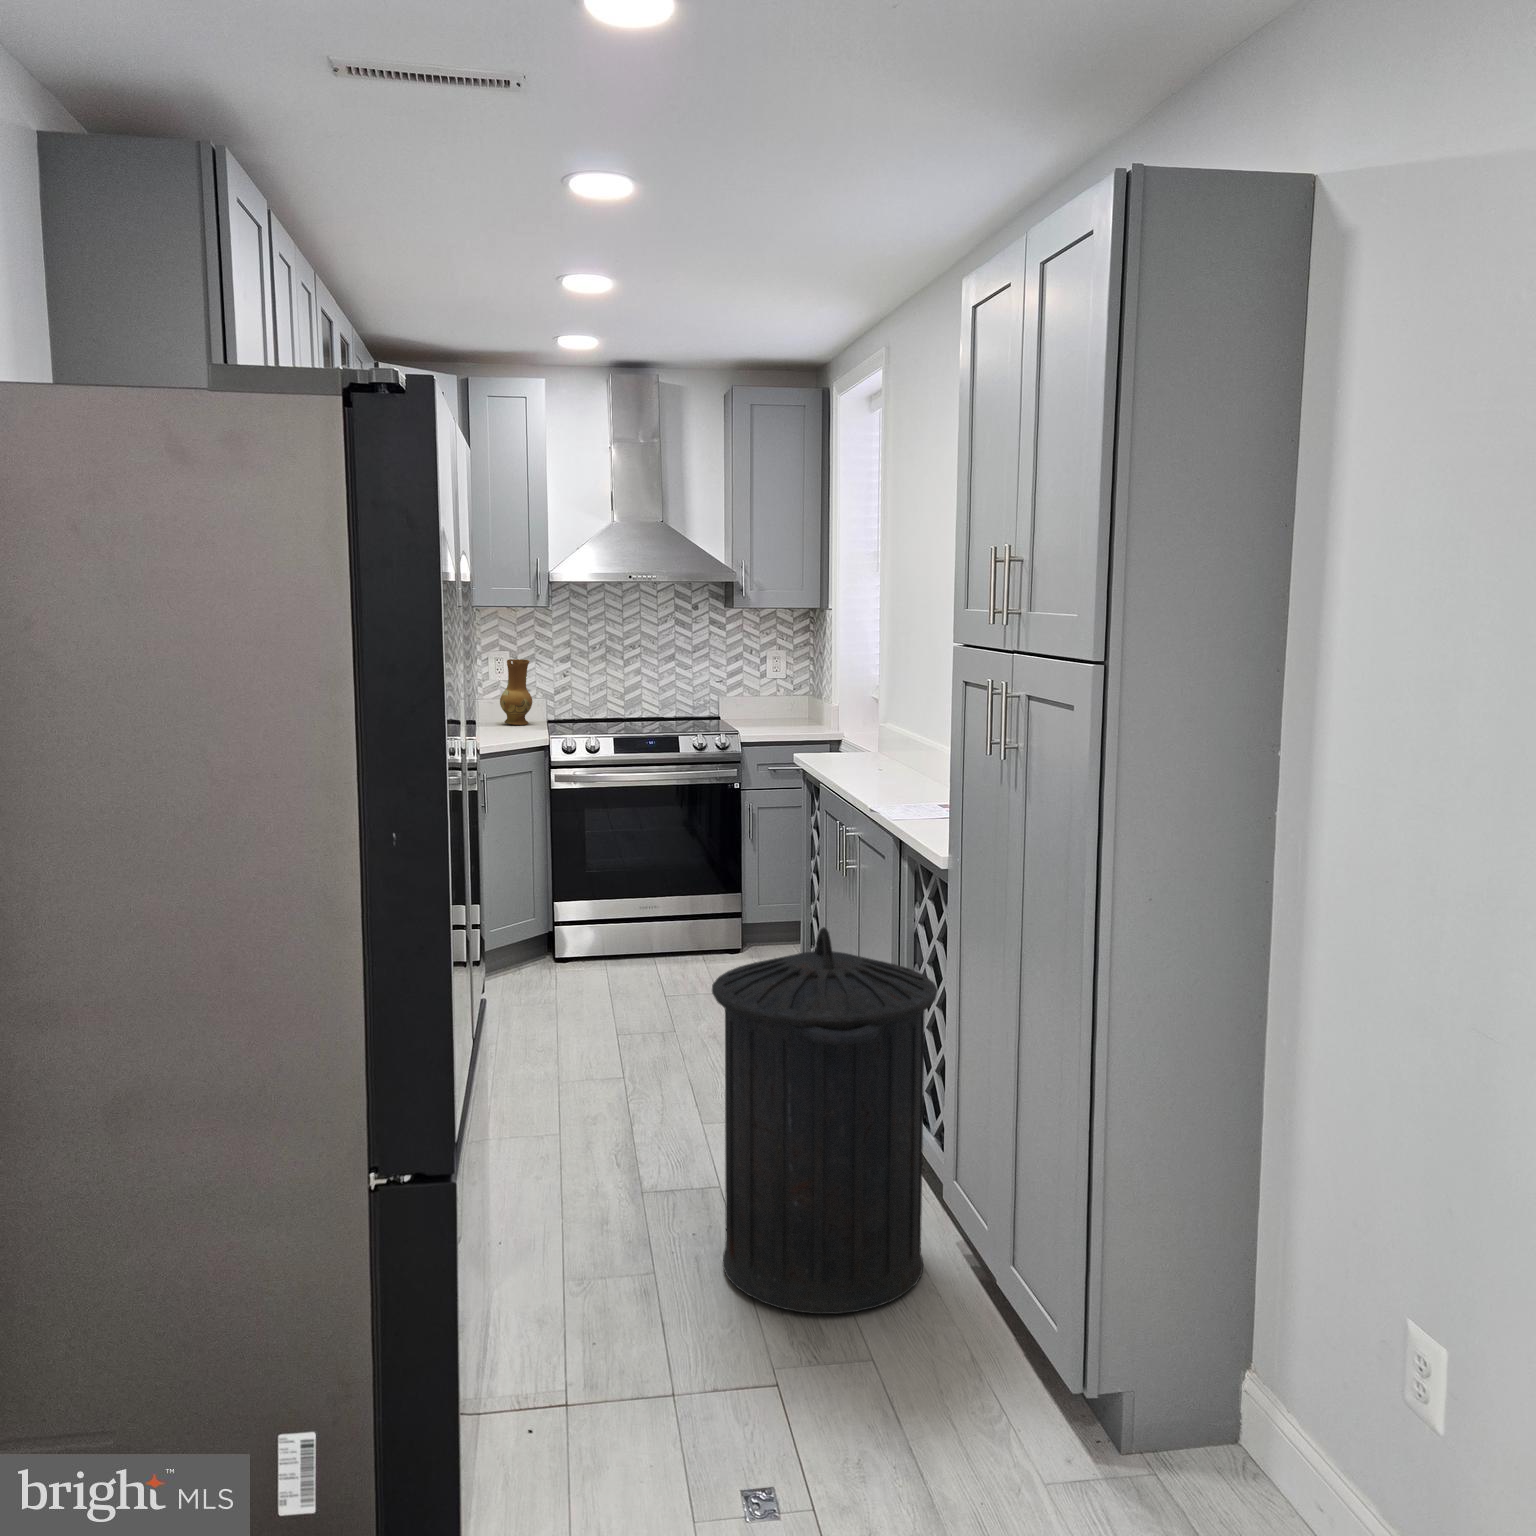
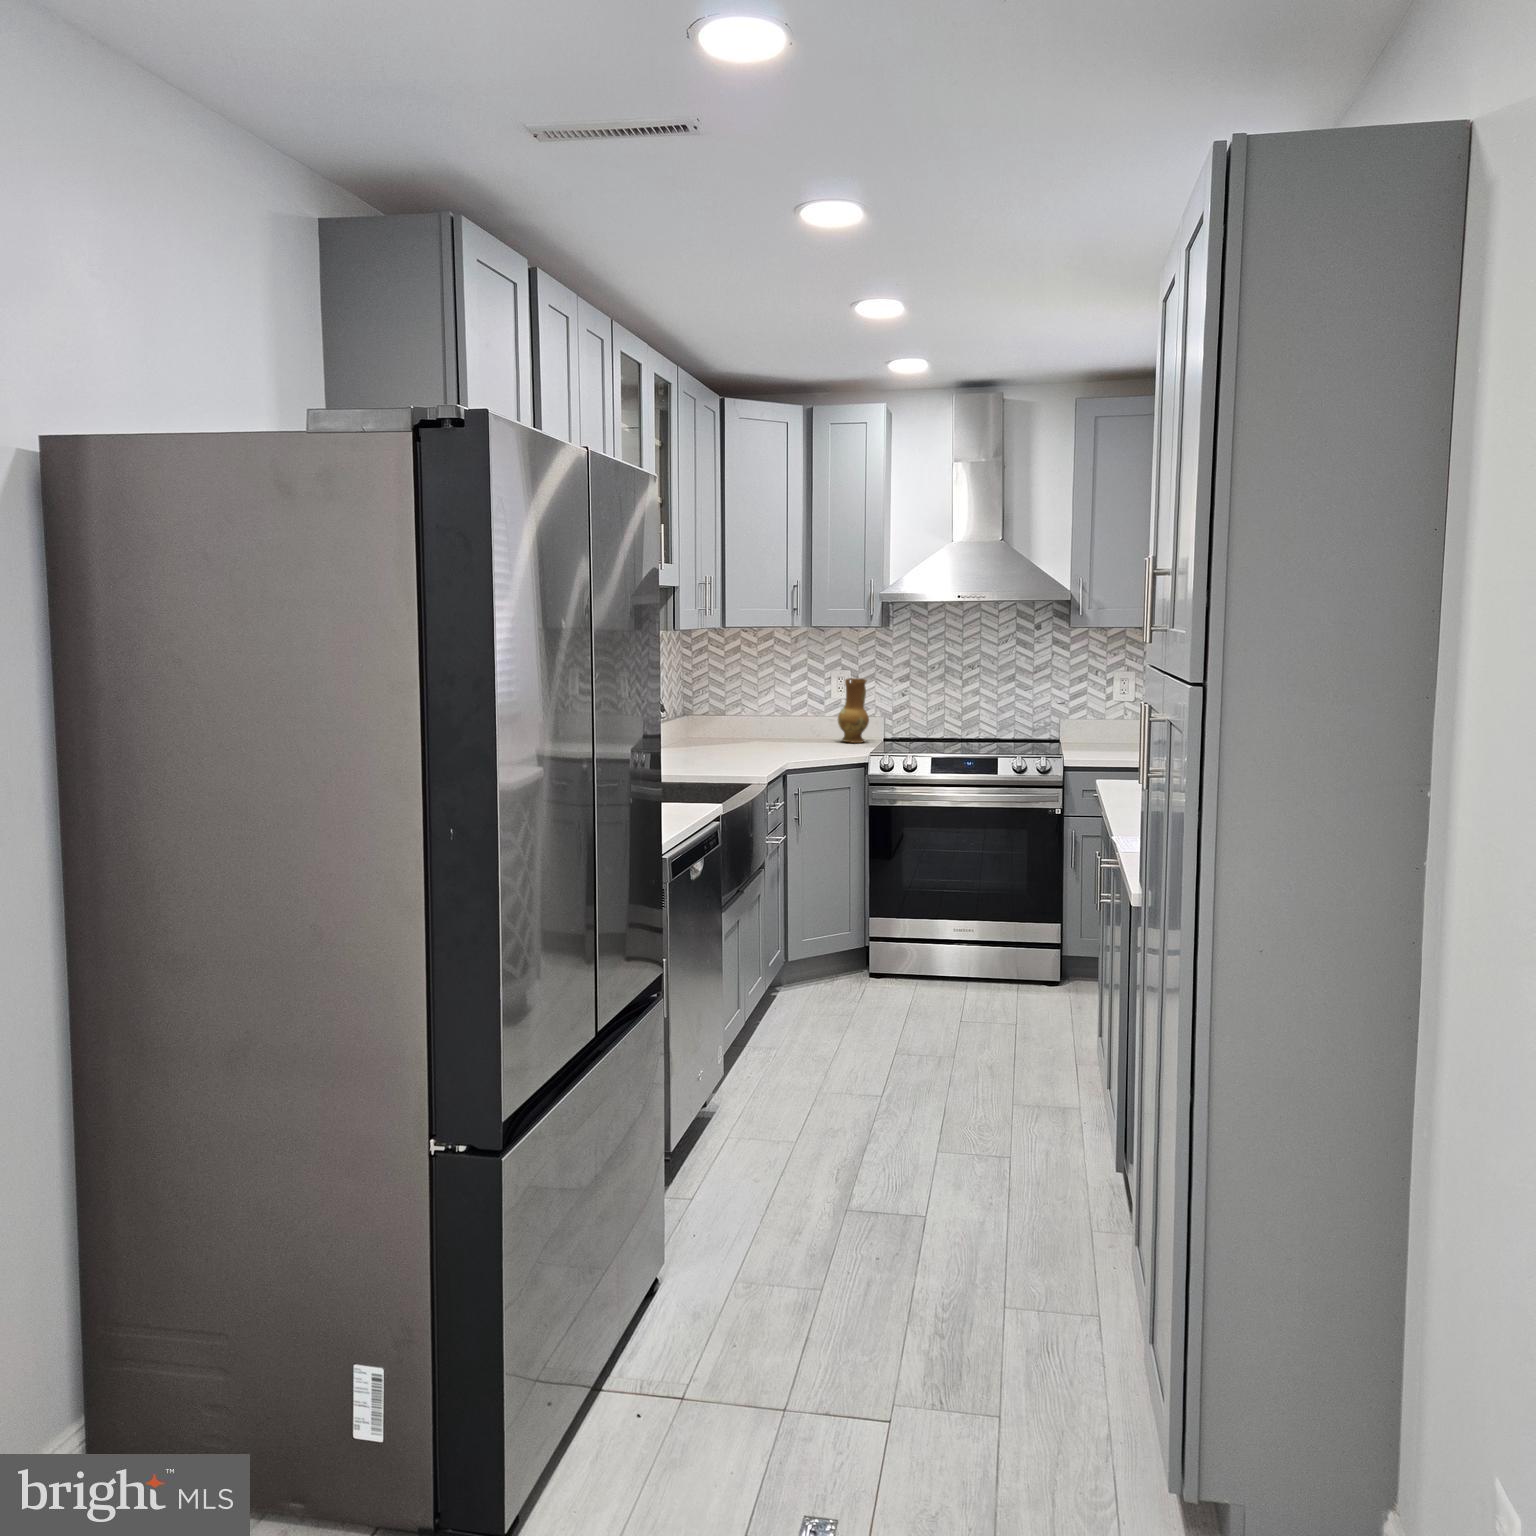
trash can: present [712,927,938,1314] -> none [892,991,1143,1420]

